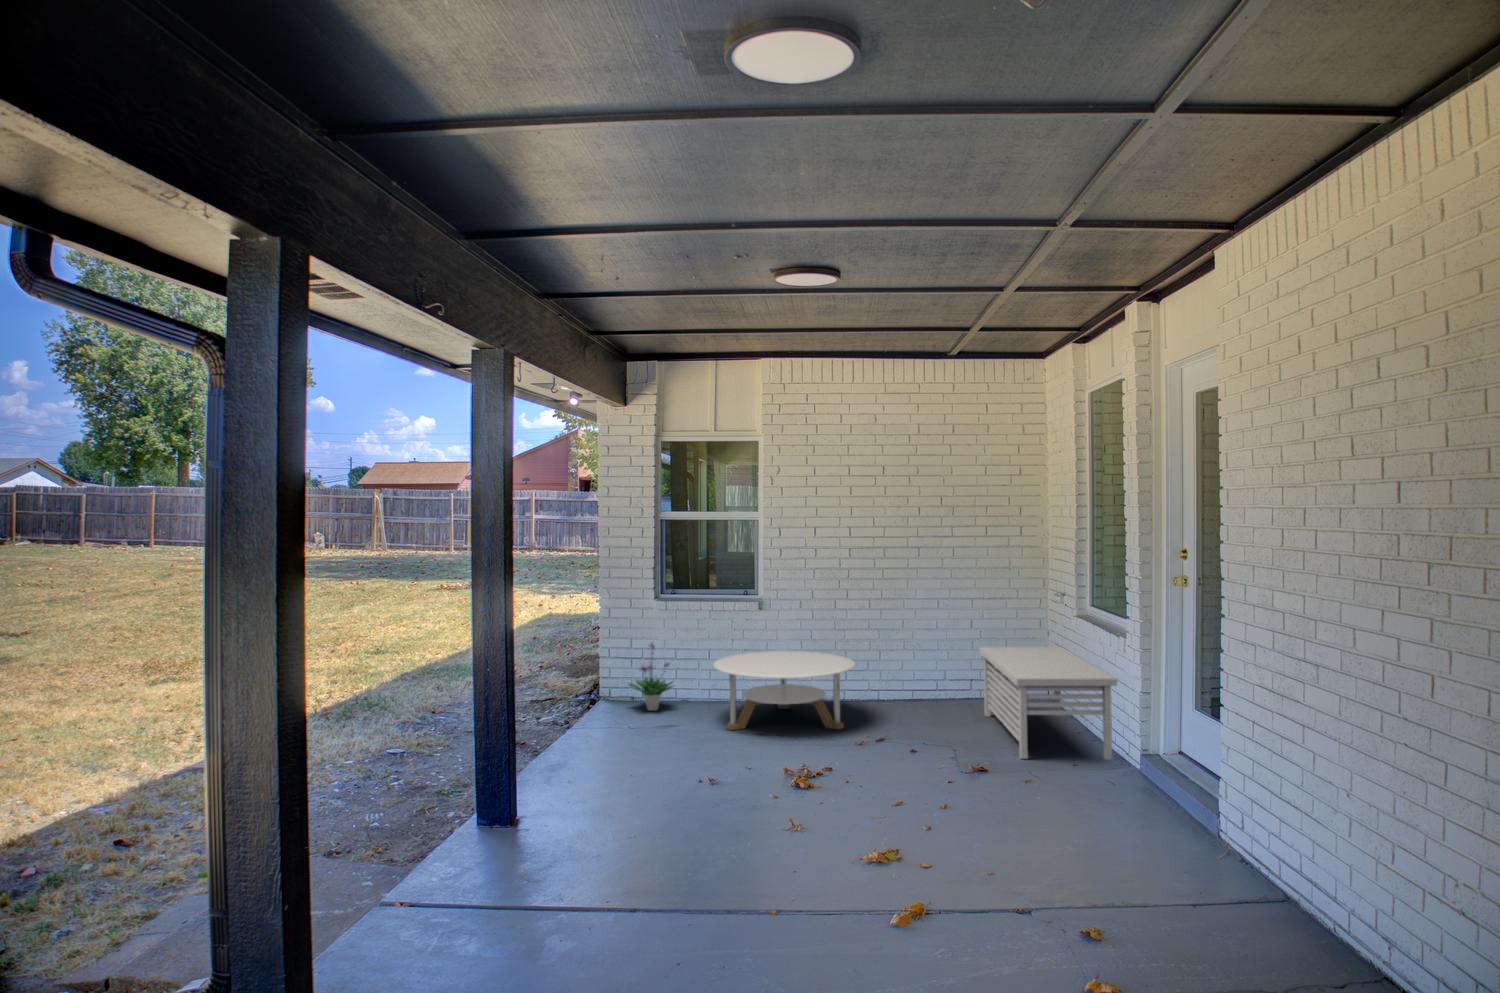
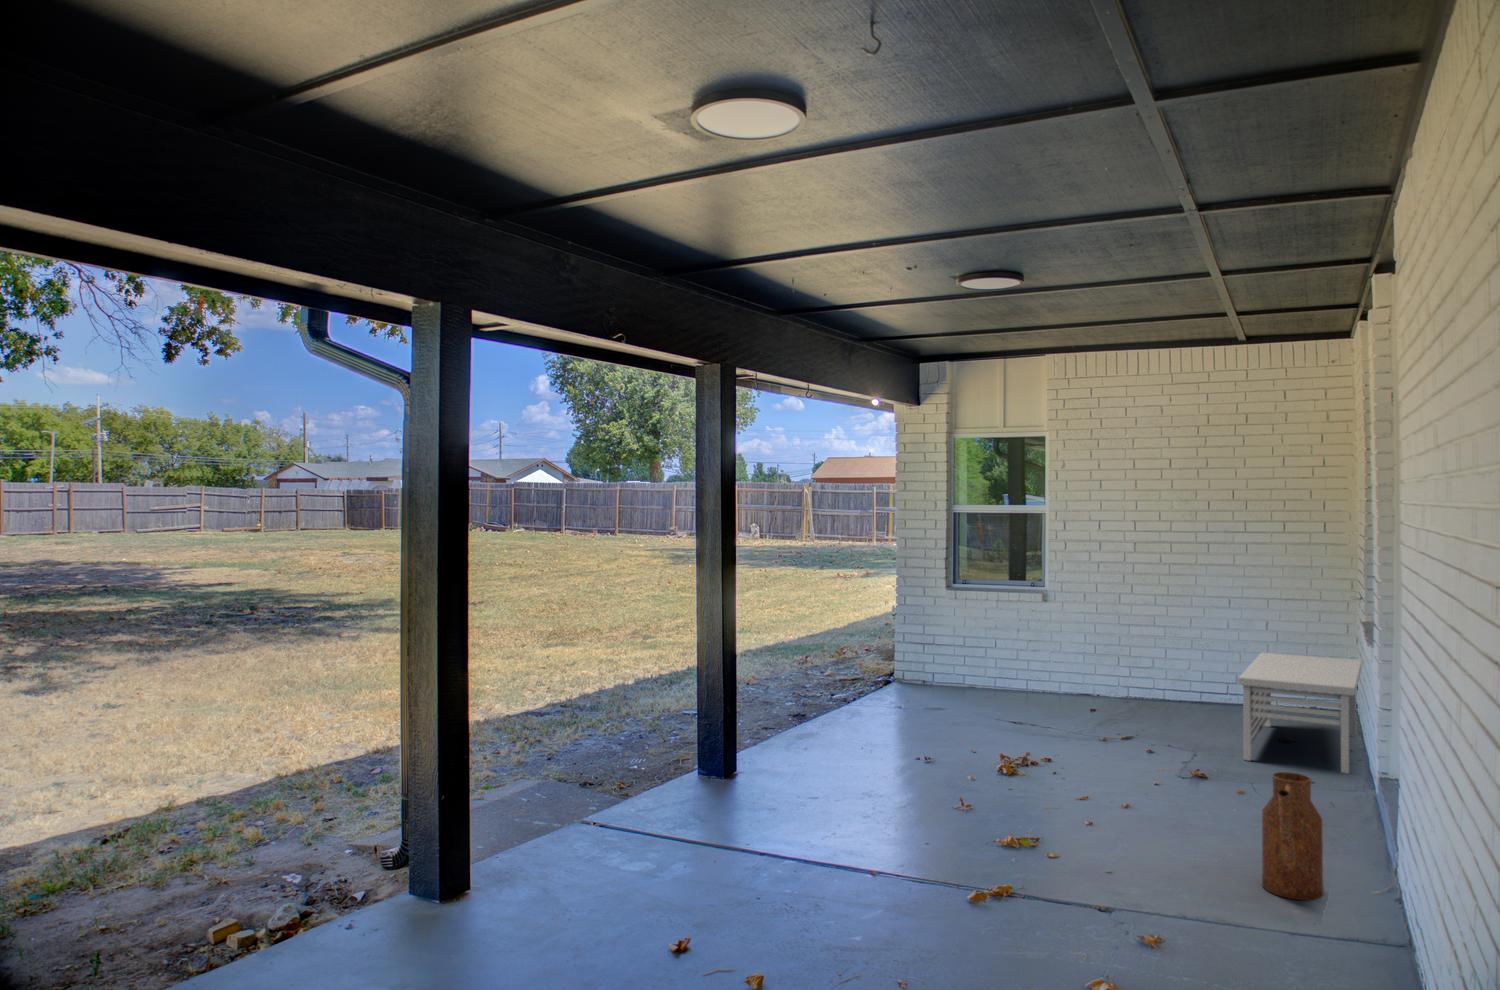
potted plant: present [628,642,673,711] -> none [915,624,959,686]
round table: present [713,651,855,730] -> none [977,641,1119,718]
watering can: none [1241,796,1322,939] -> present [1262,772,1324,900]

